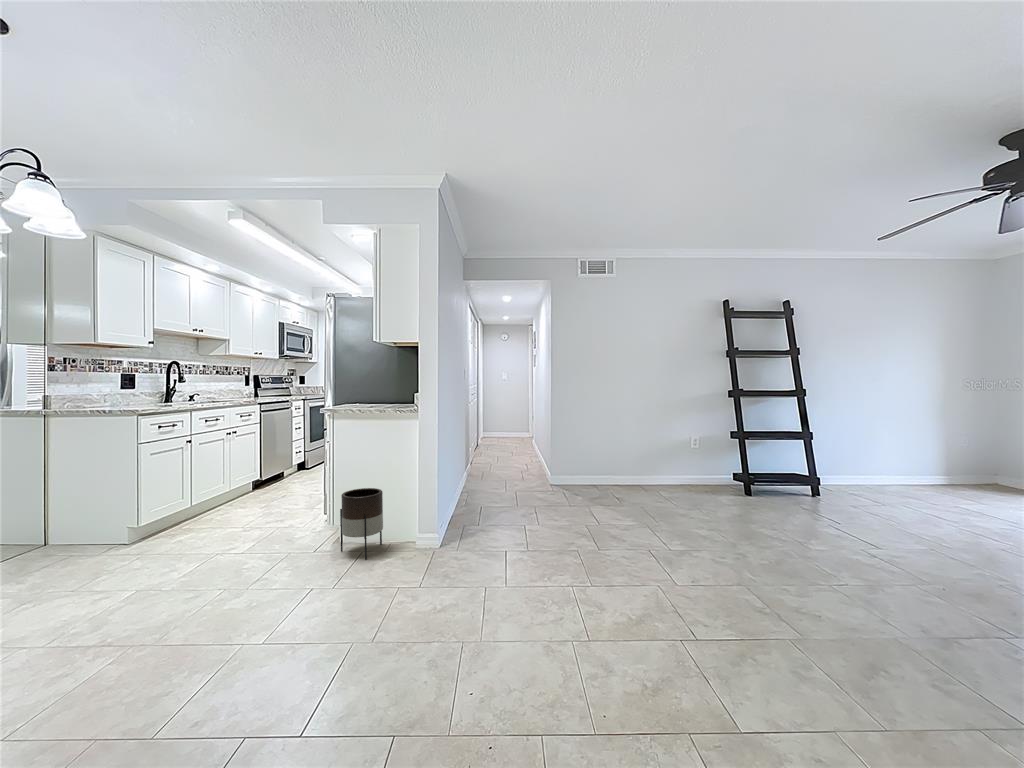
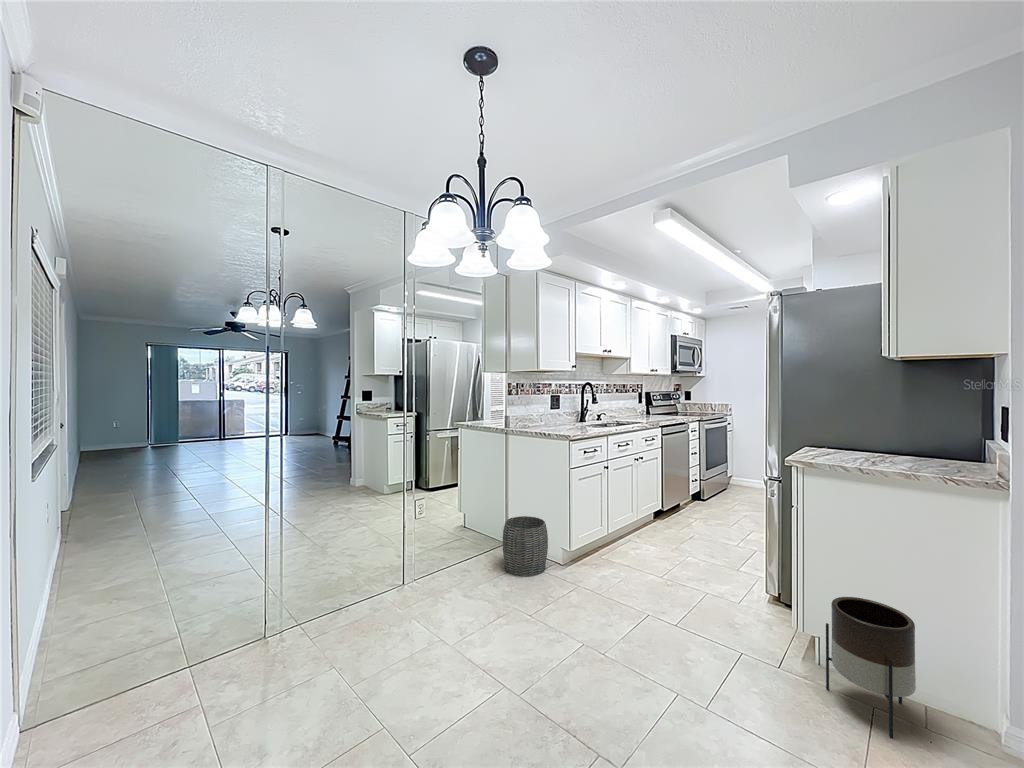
woven basket: none [37,501,108,566] -> present [503,516,548,576]

